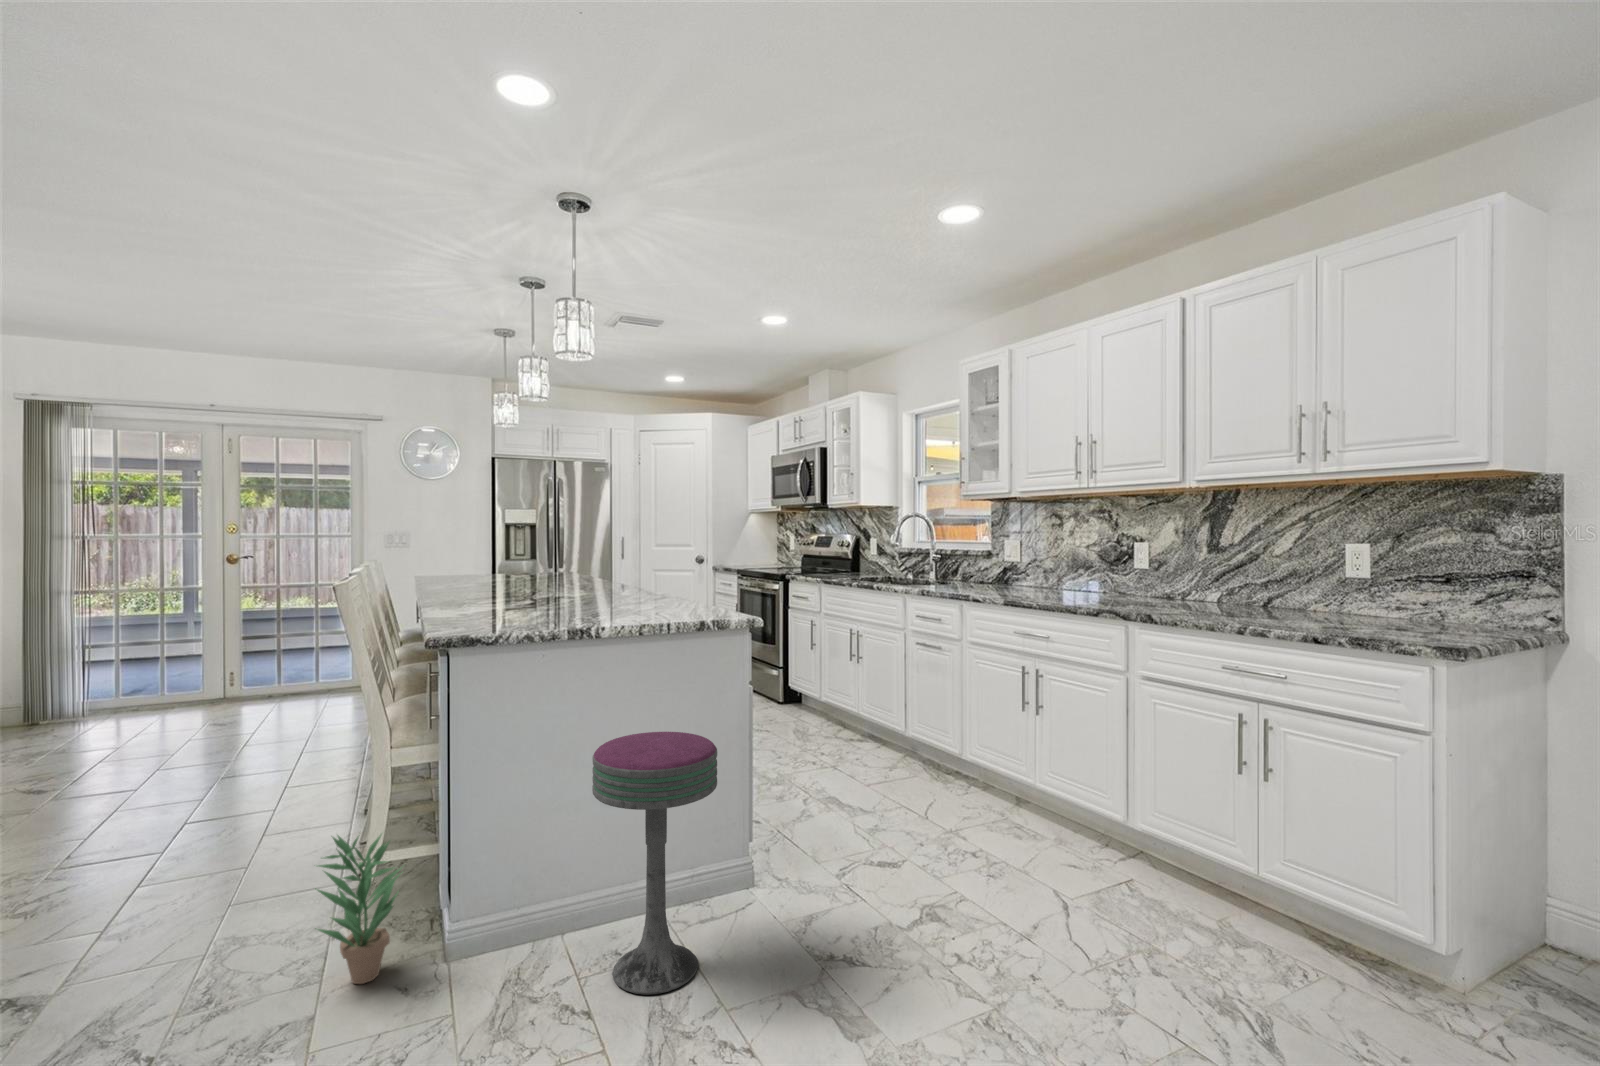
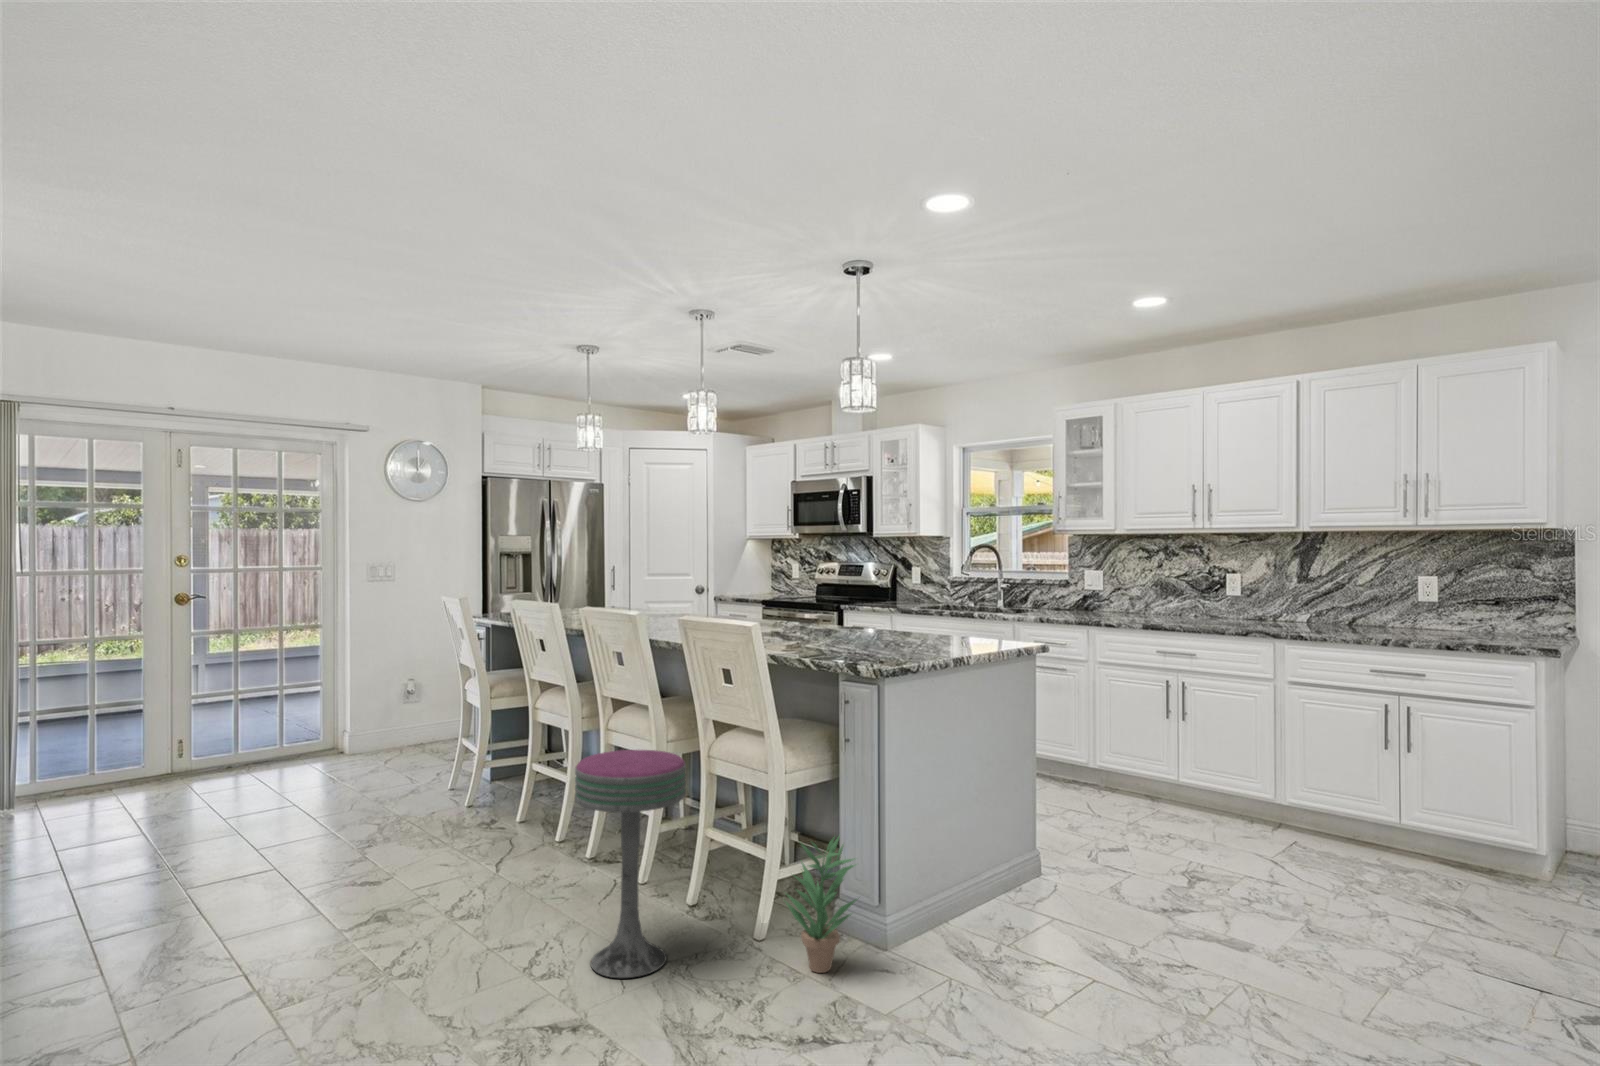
bar stool: present [592,732,717,995] -> present [575,750,686,978]

